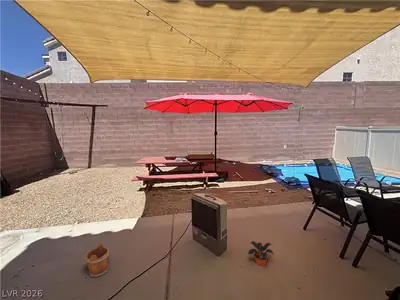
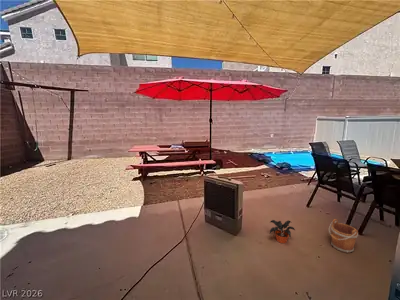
bucket: present [83,243,109,277] -> present [329,219,358,253]

